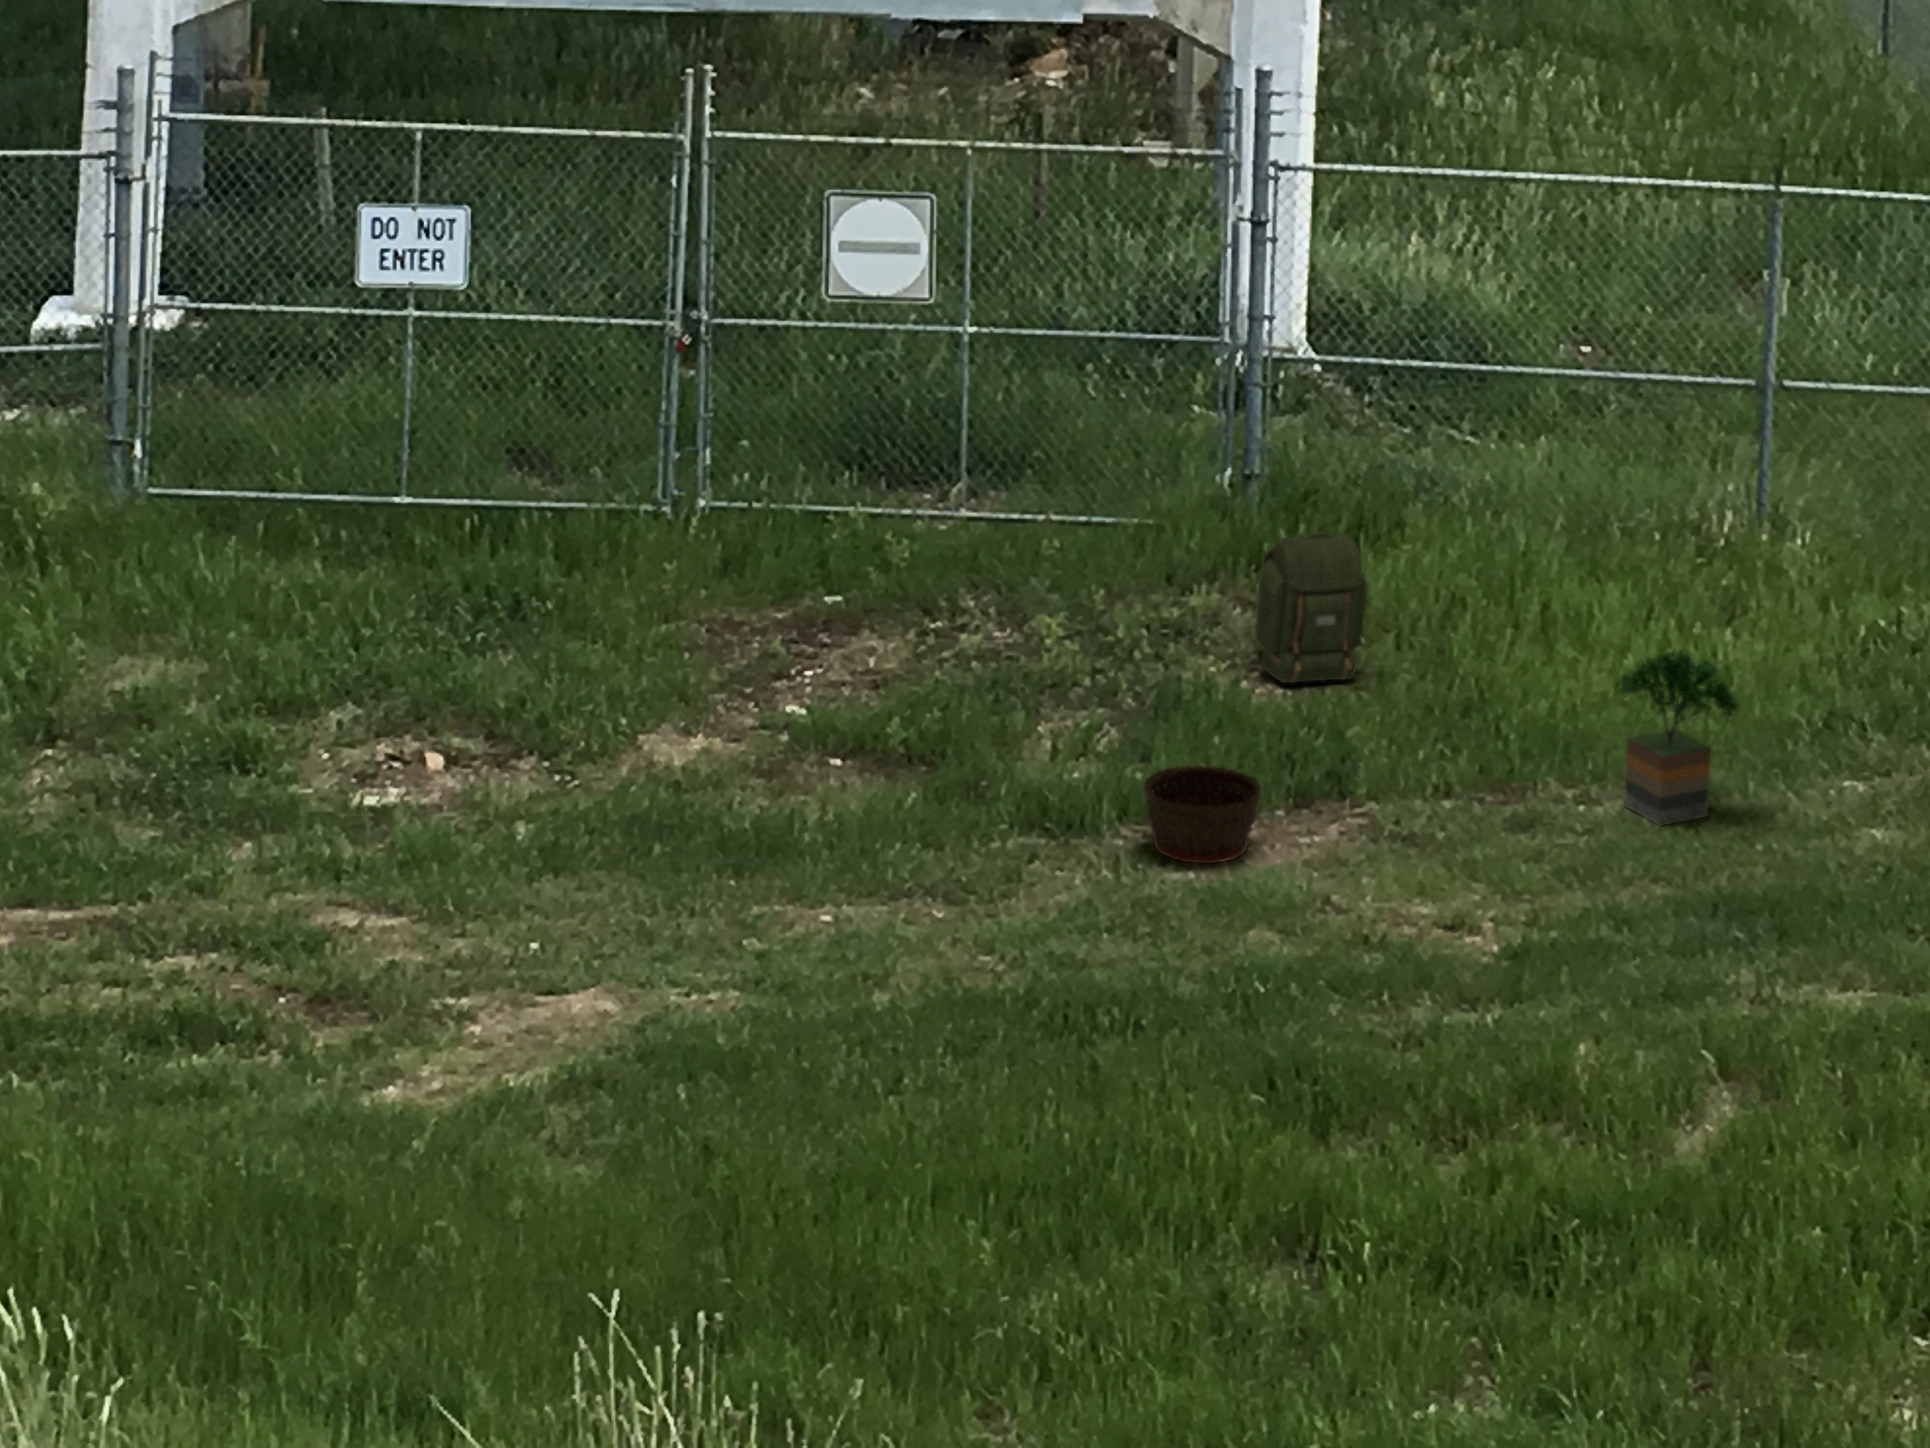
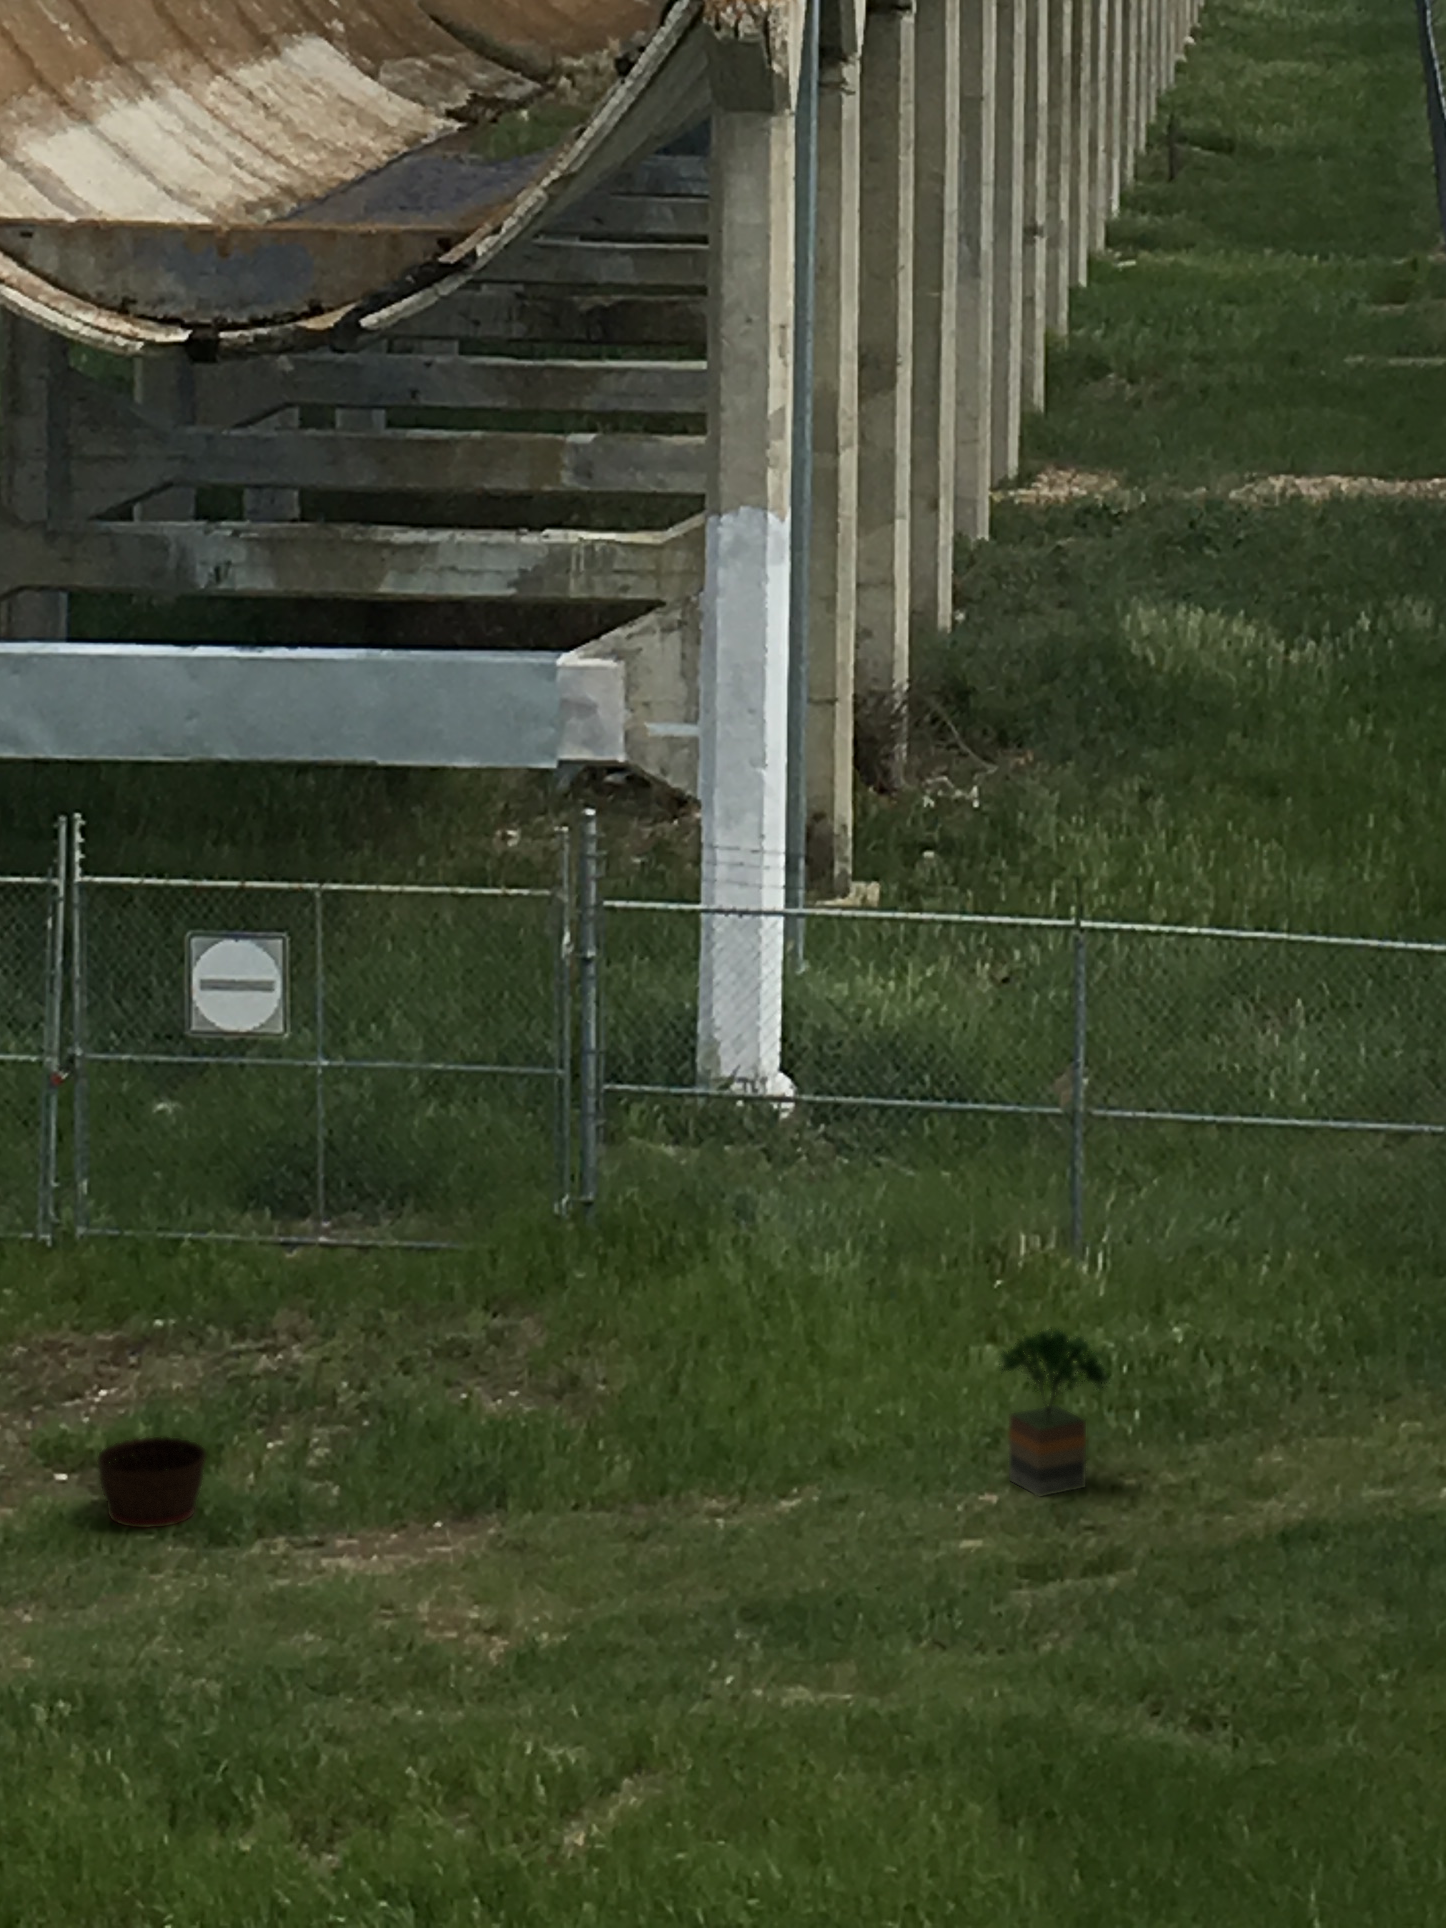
backpack: present [1255,531,1368,683] -> none [682,1233,787,1381]
basket: present [1144,765,1261,863] -> present [98,1437,207,1528]

